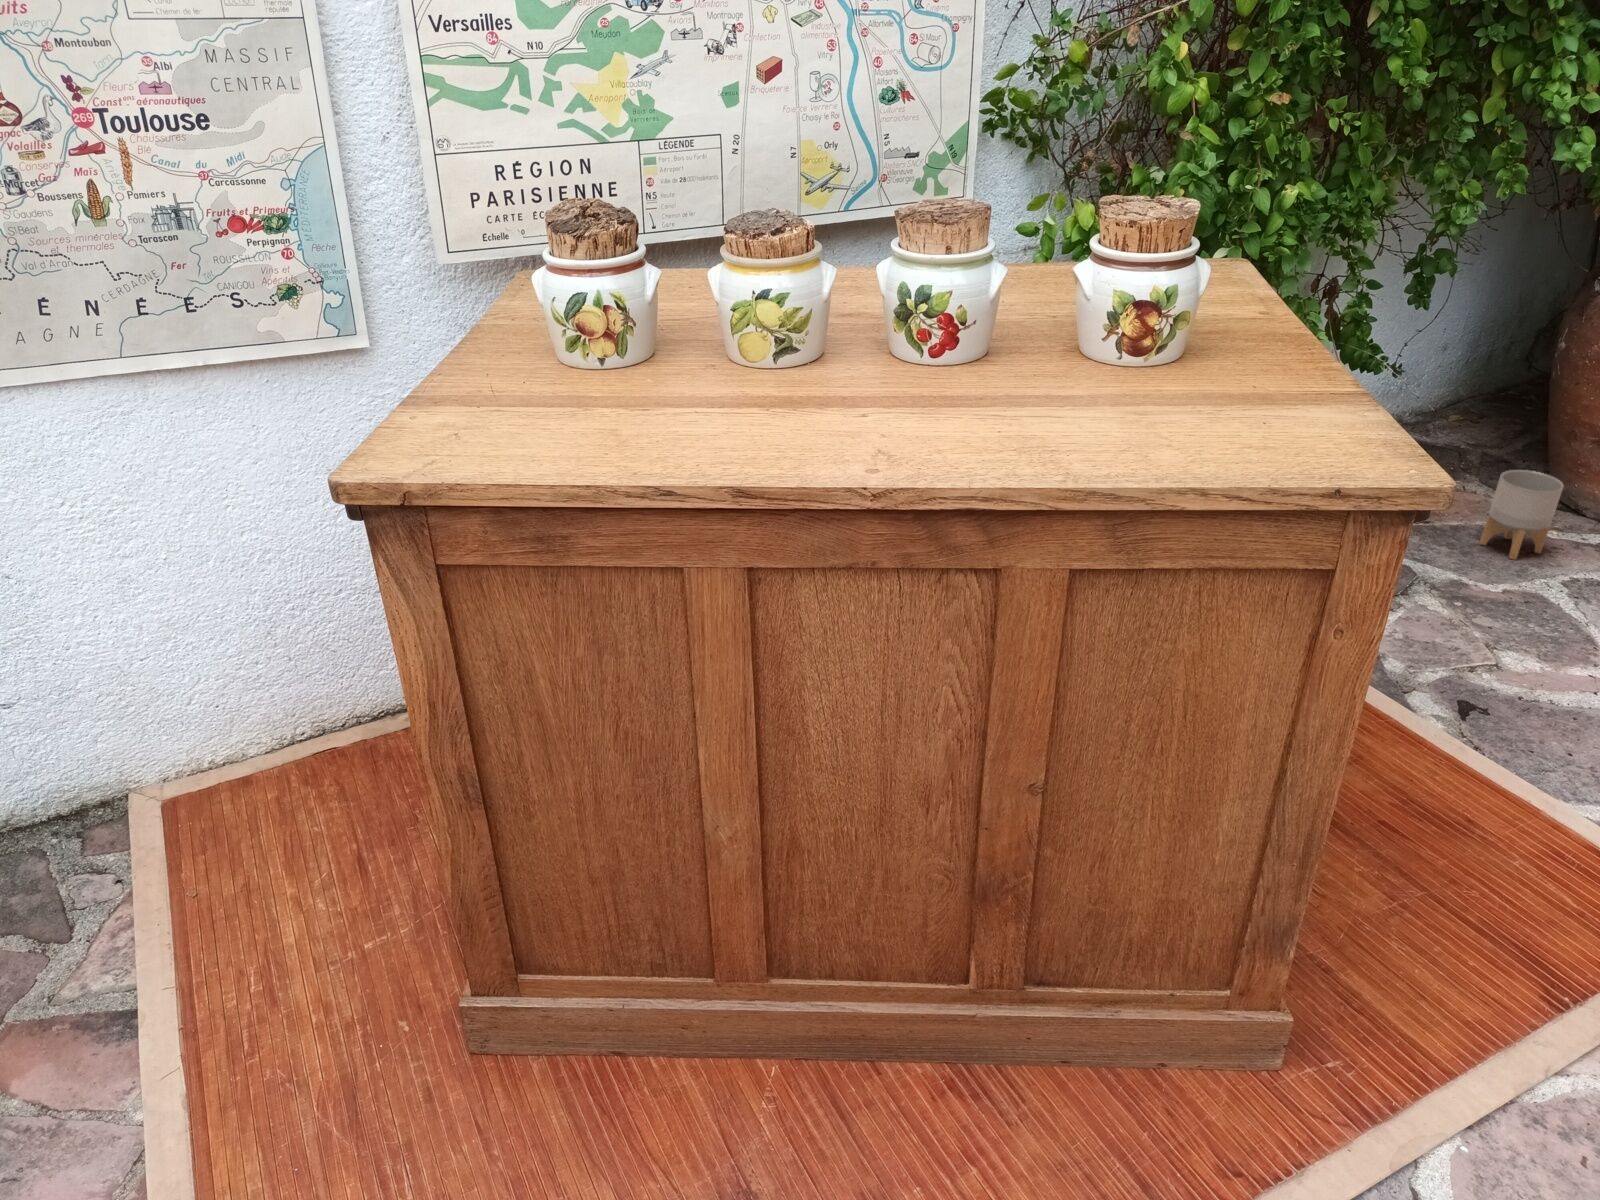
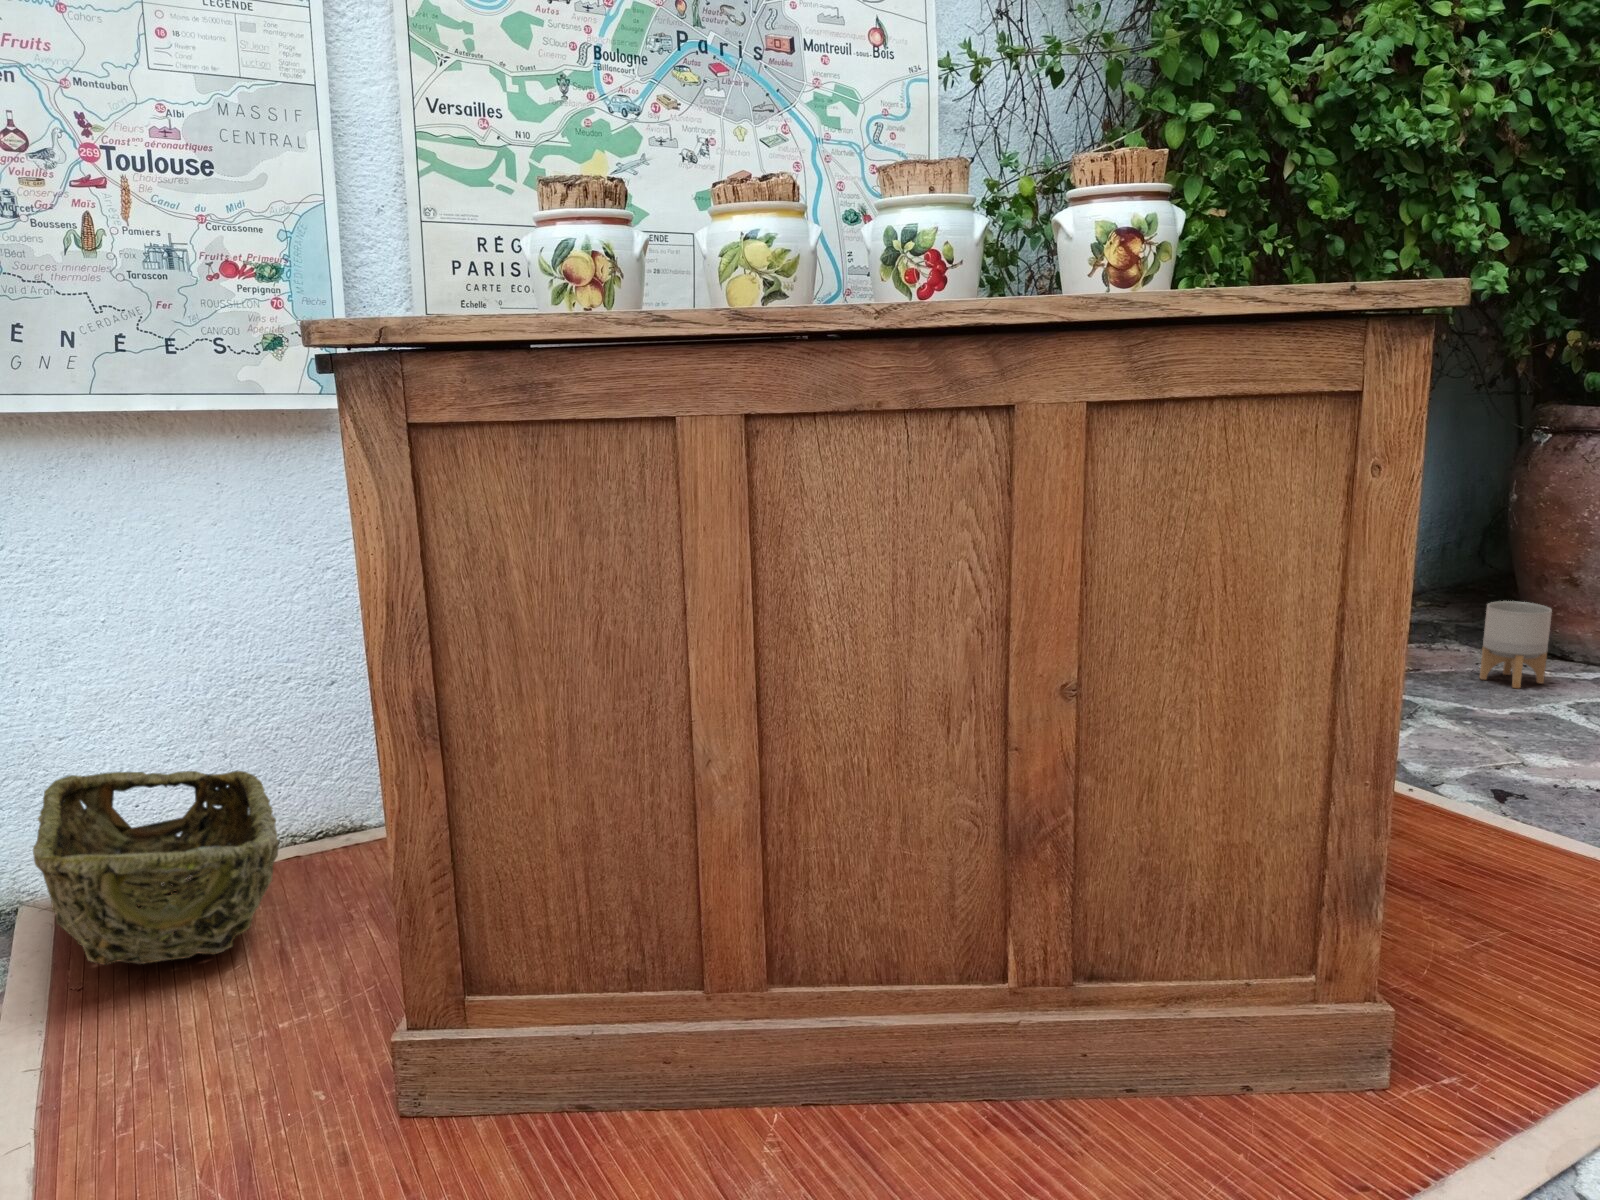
woven basket: none [139,681,349,890] -> present [33,771,279,965]

